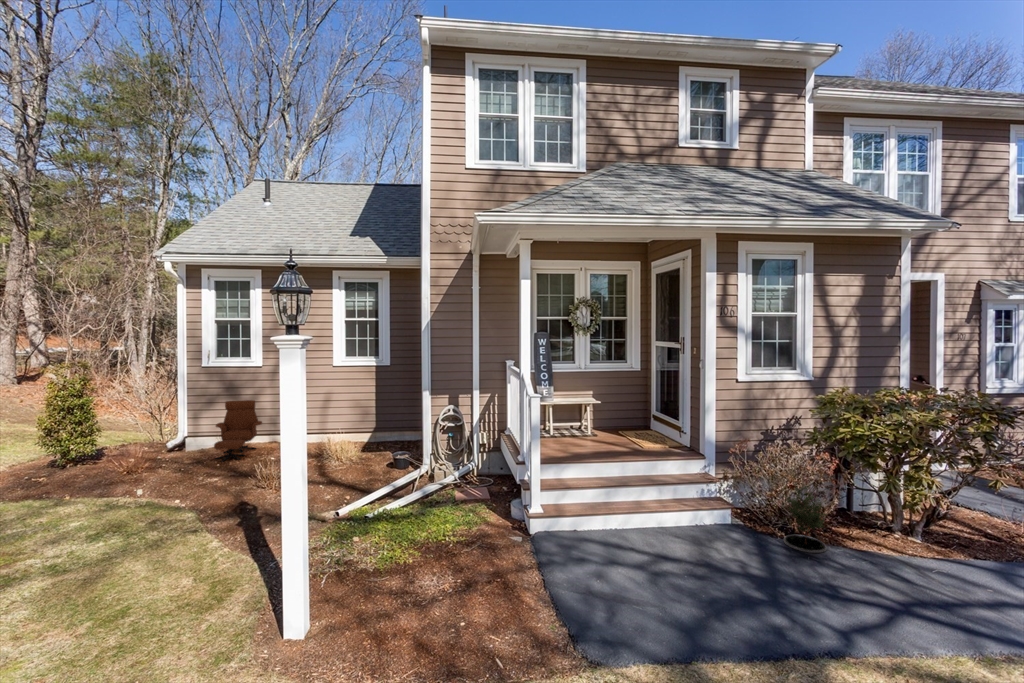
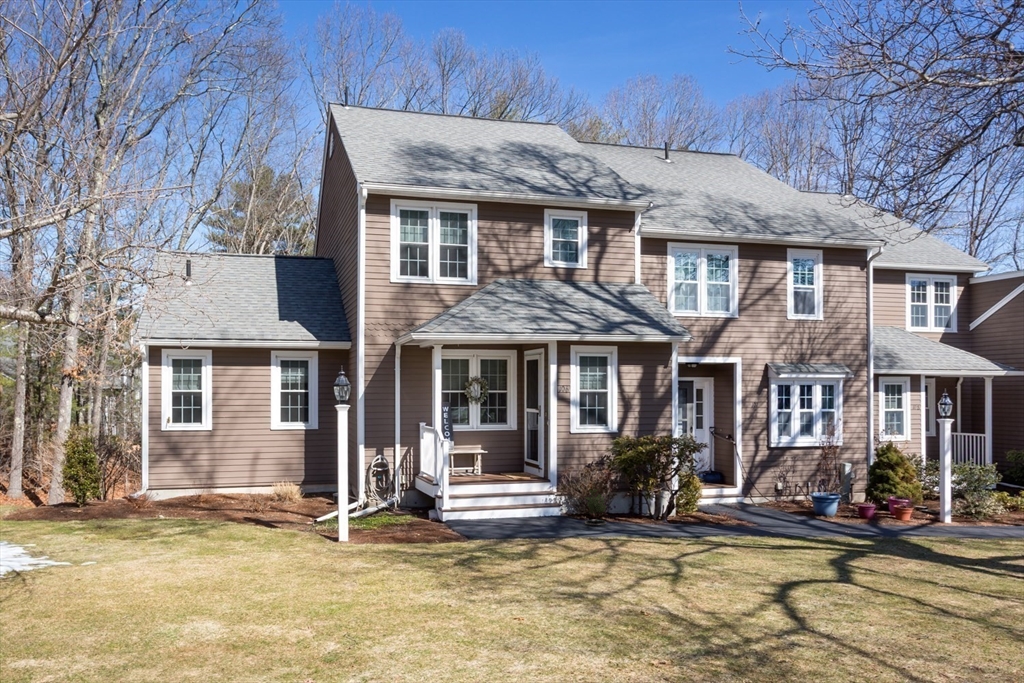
lounge chair: present [214,400,262,462] -> none [173,459,211,507]

